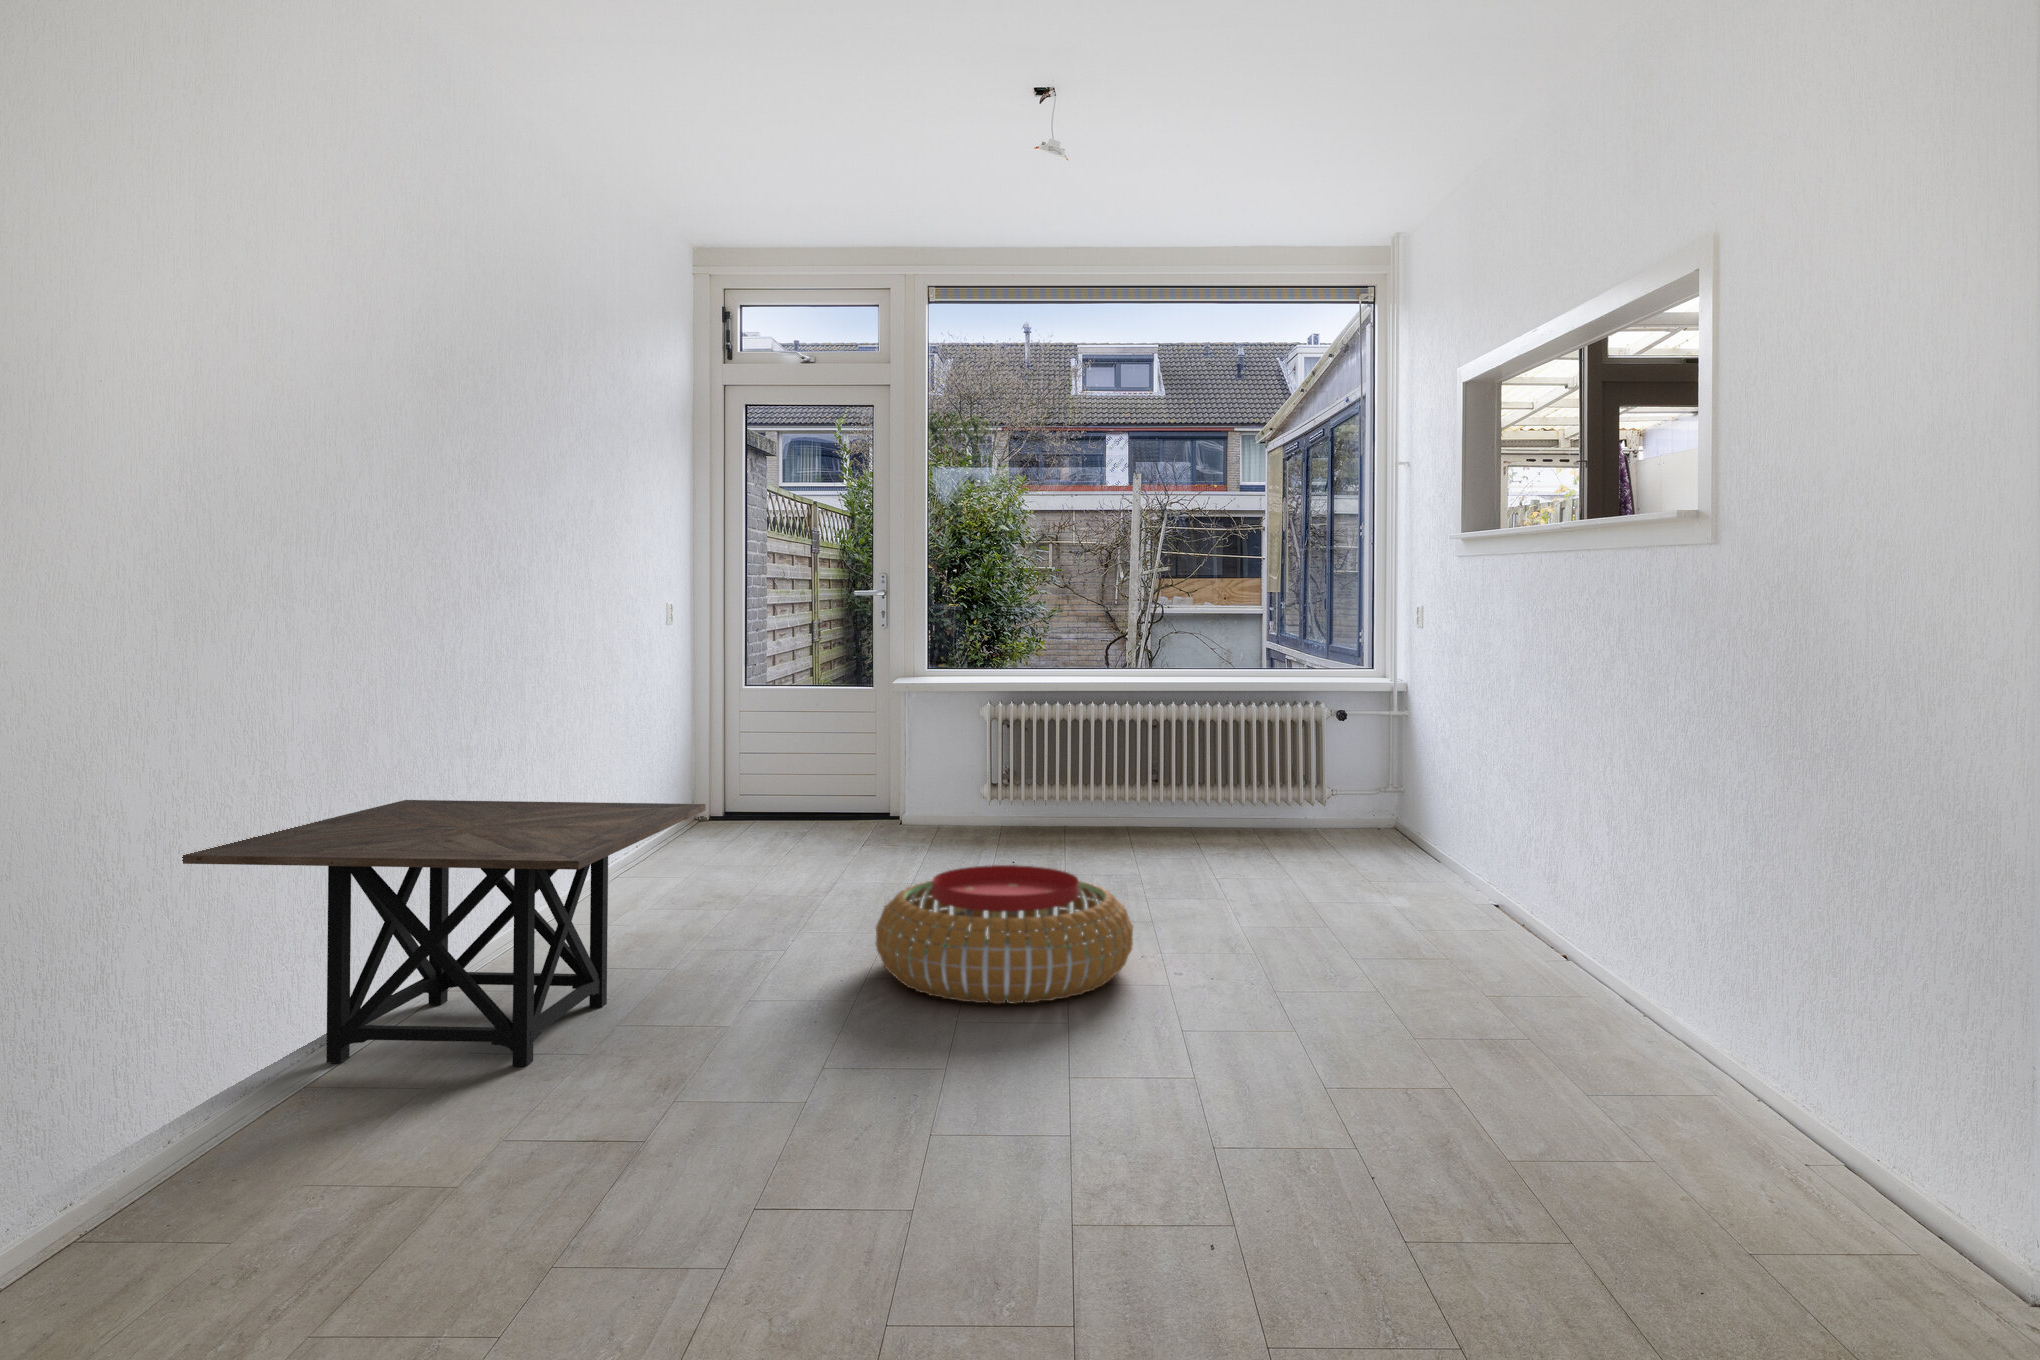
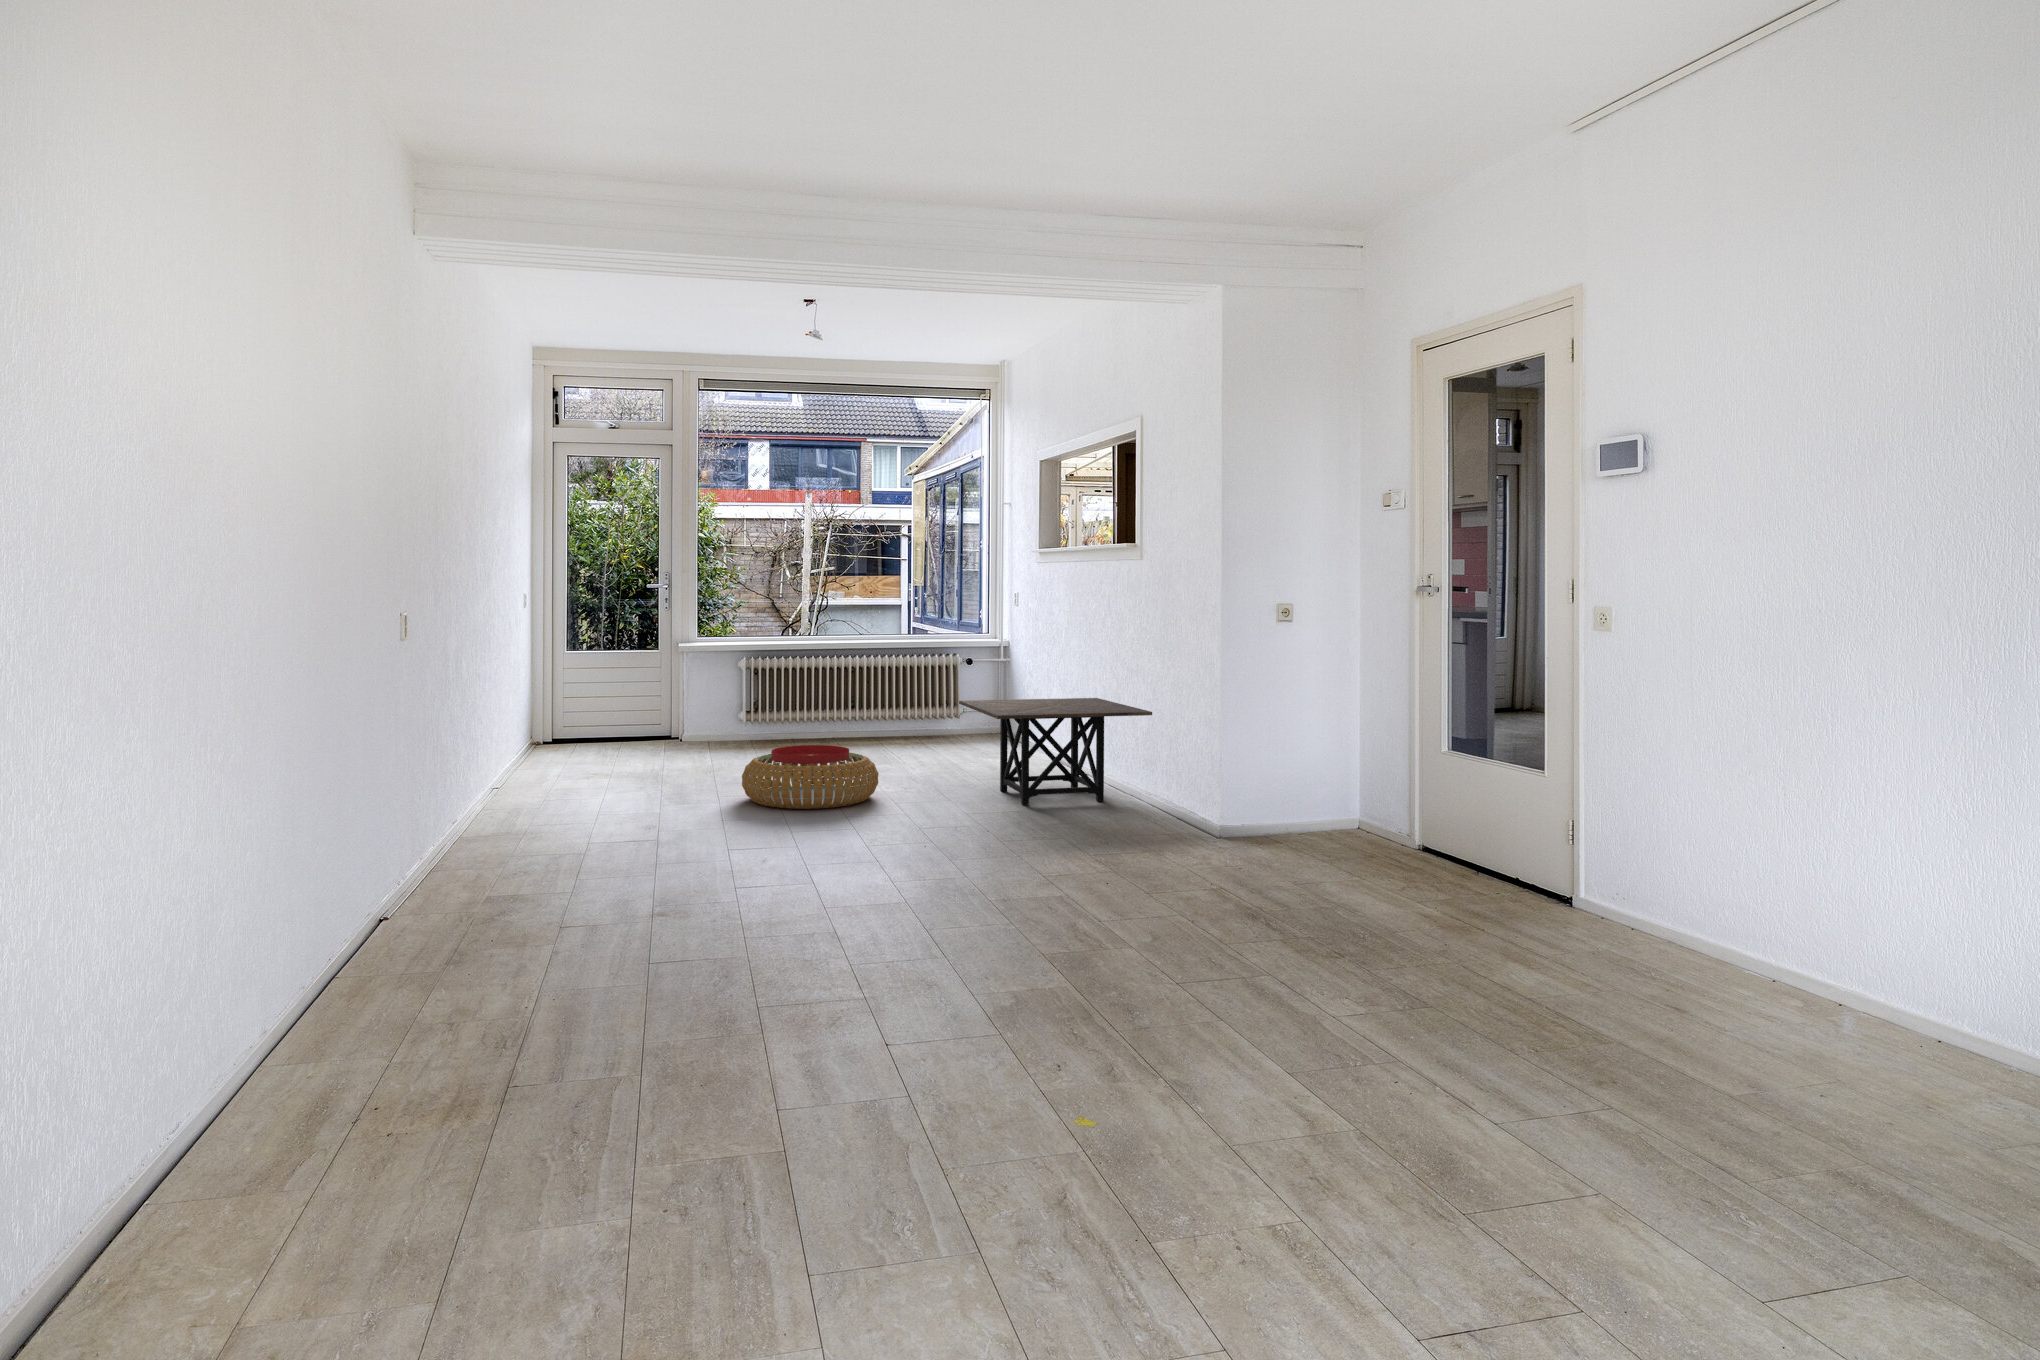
side table: present [182,800,706,1066] -> present [959,698,1152,805]

